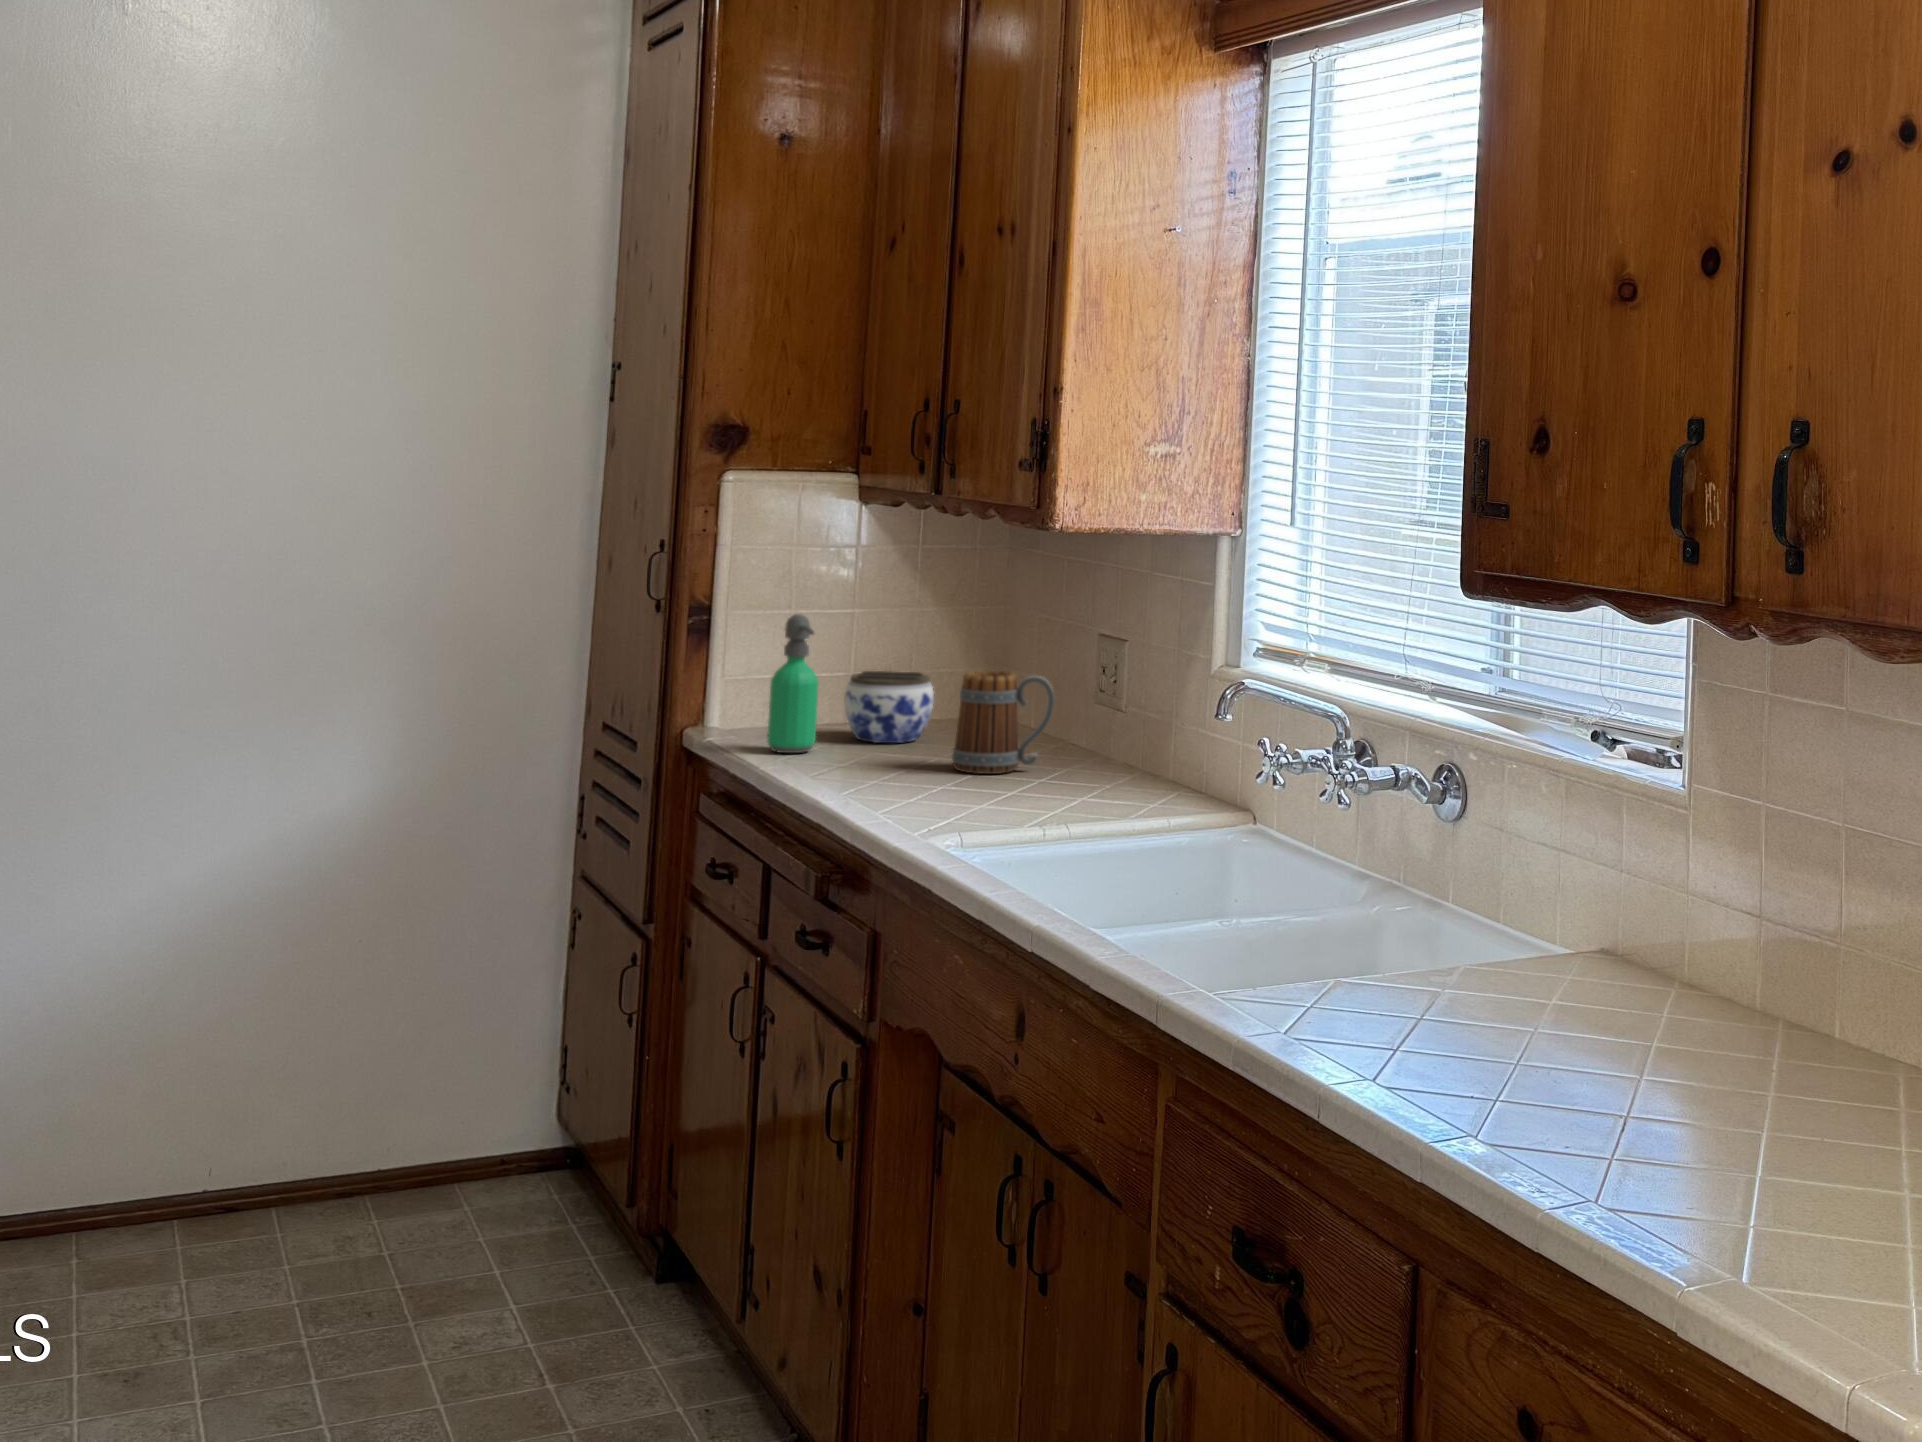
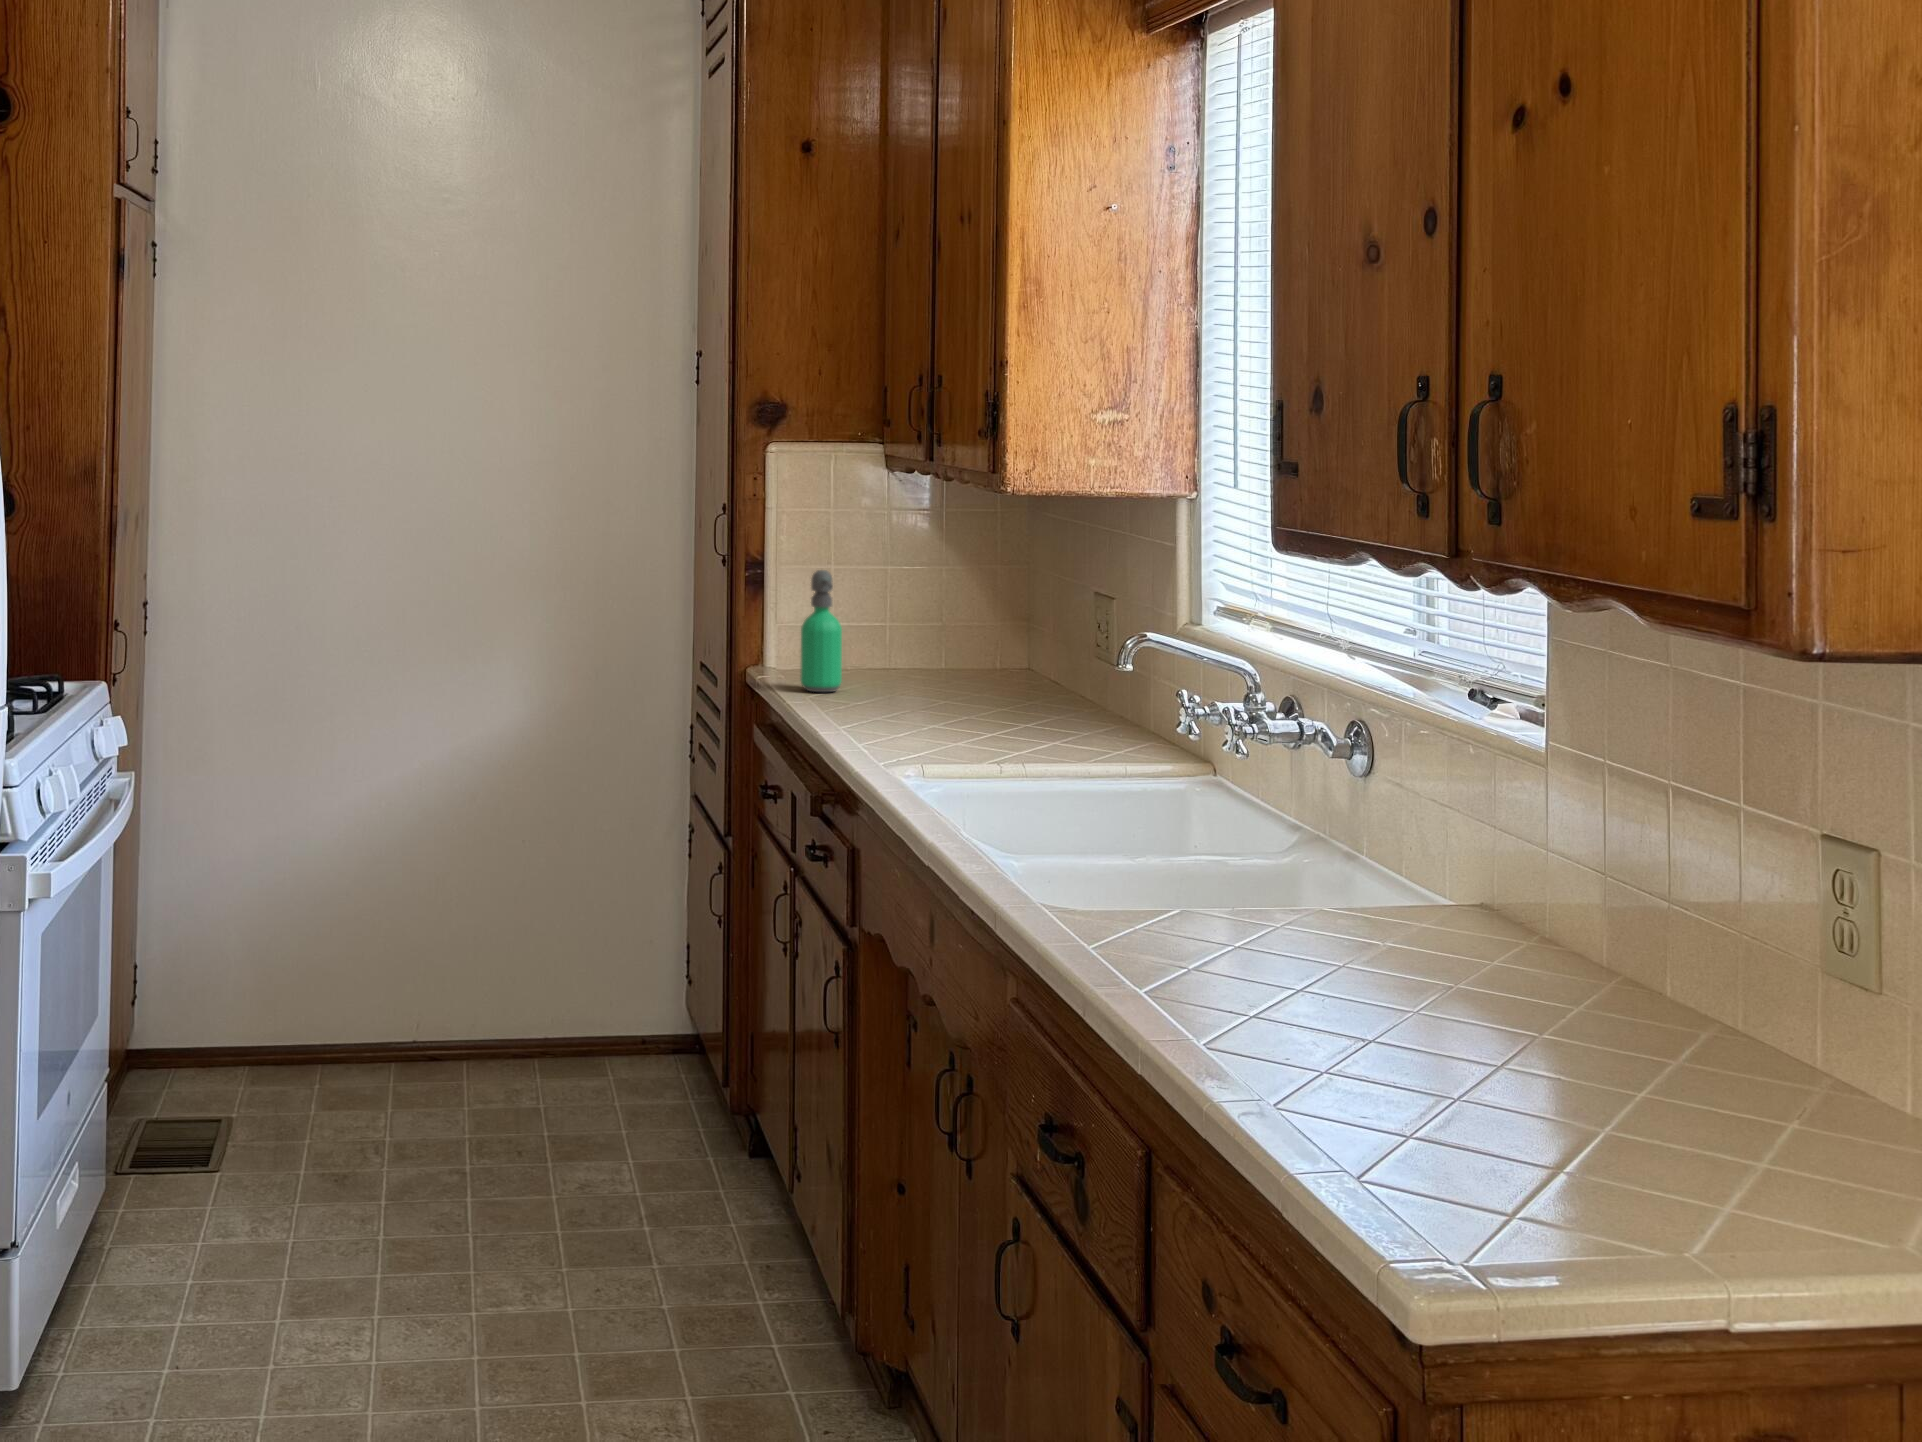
mug: present [952,670,1055,774] -> none [952,622,1044,717]
jar: present [845,671,934,743] -> none [874,621,953,687]

